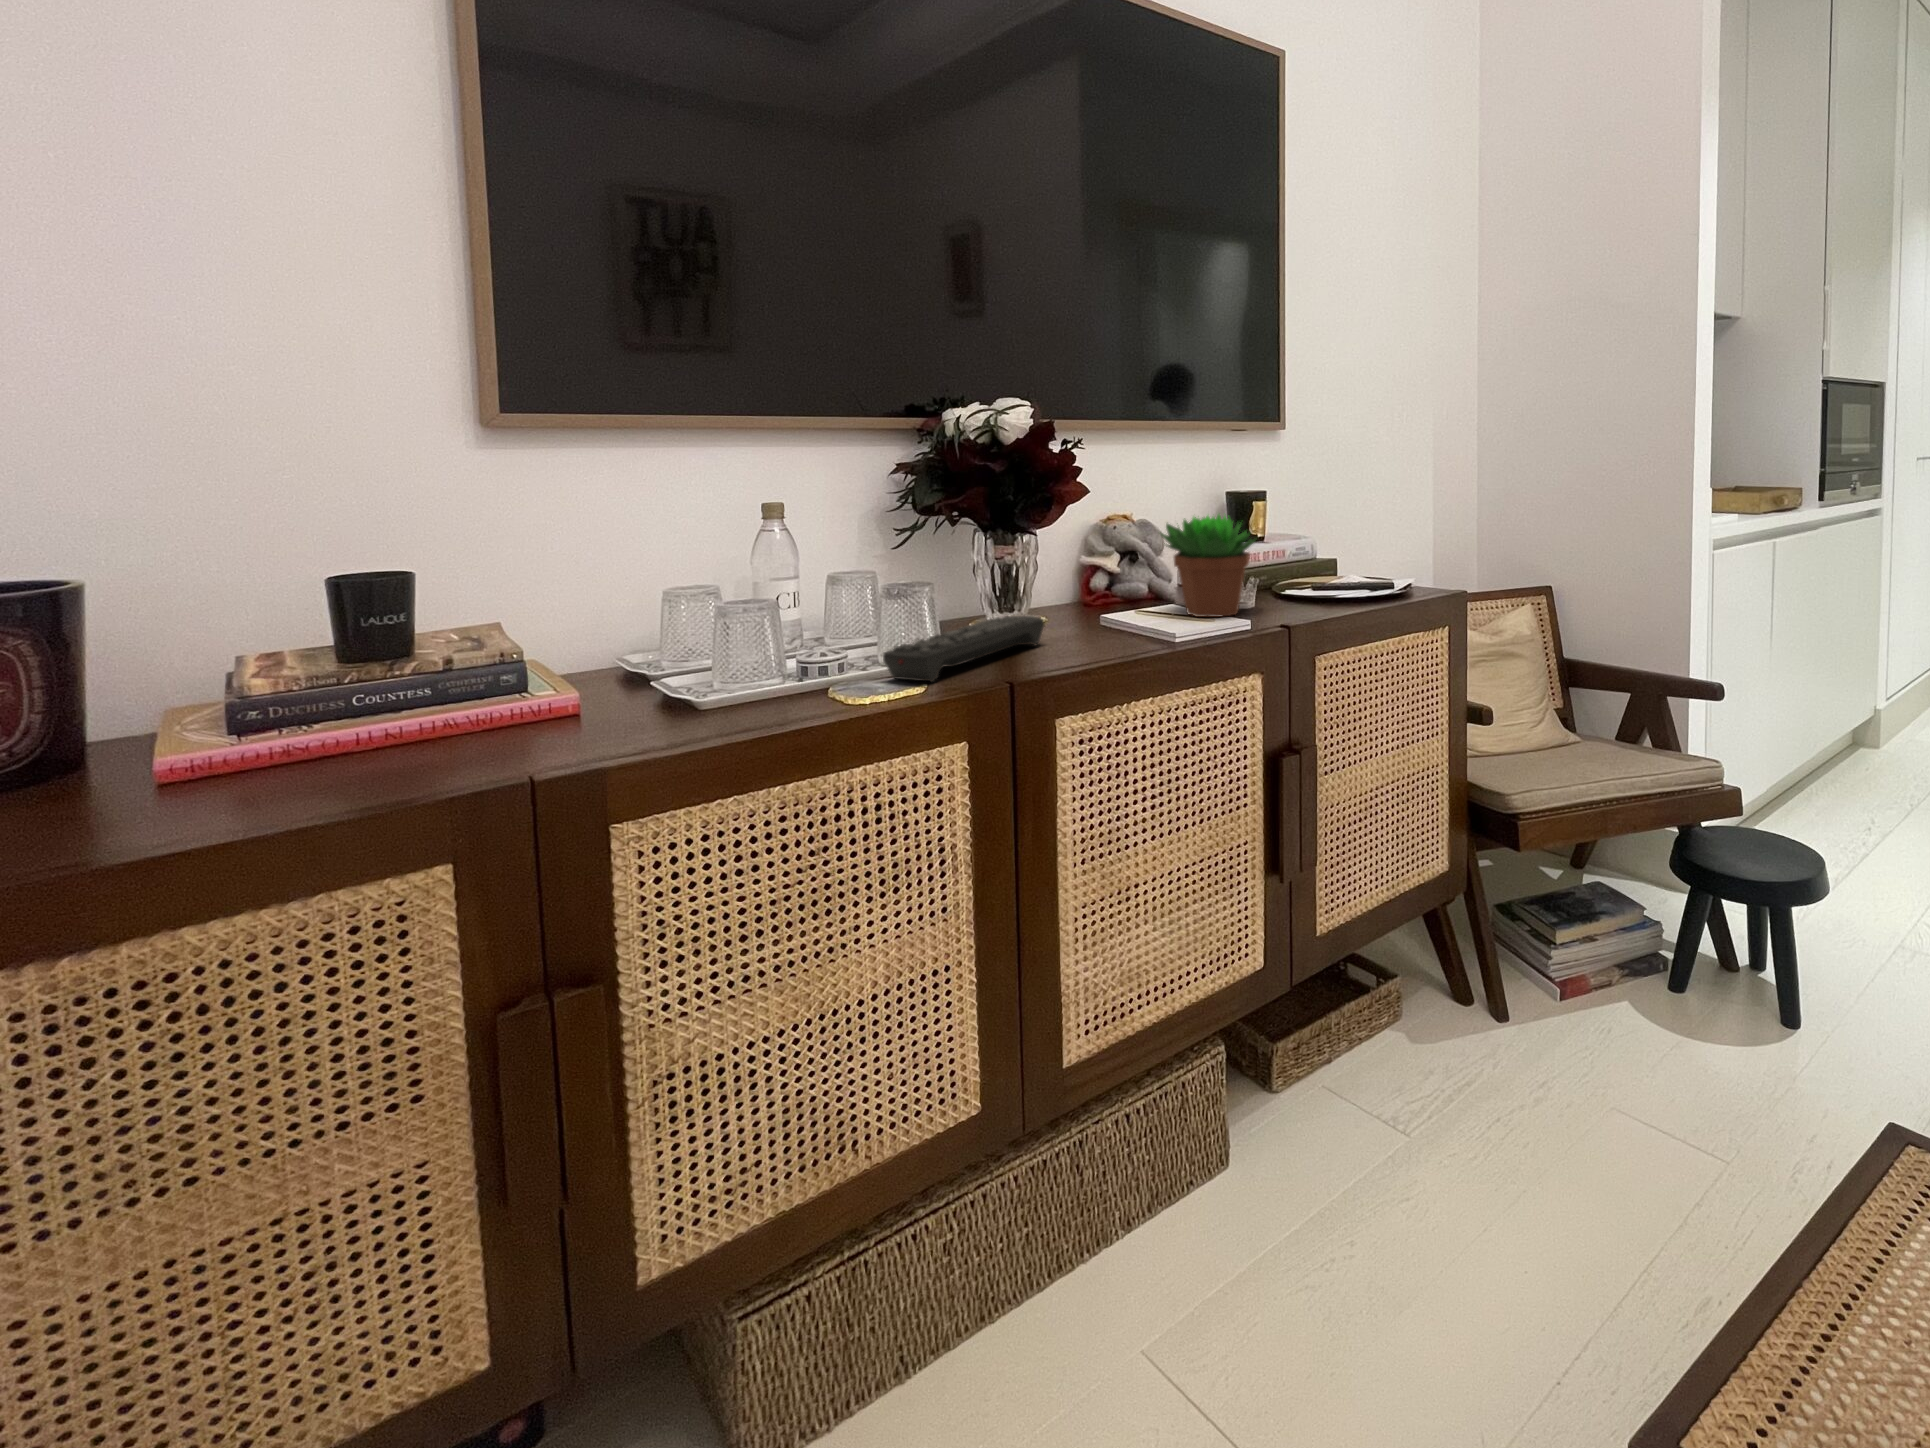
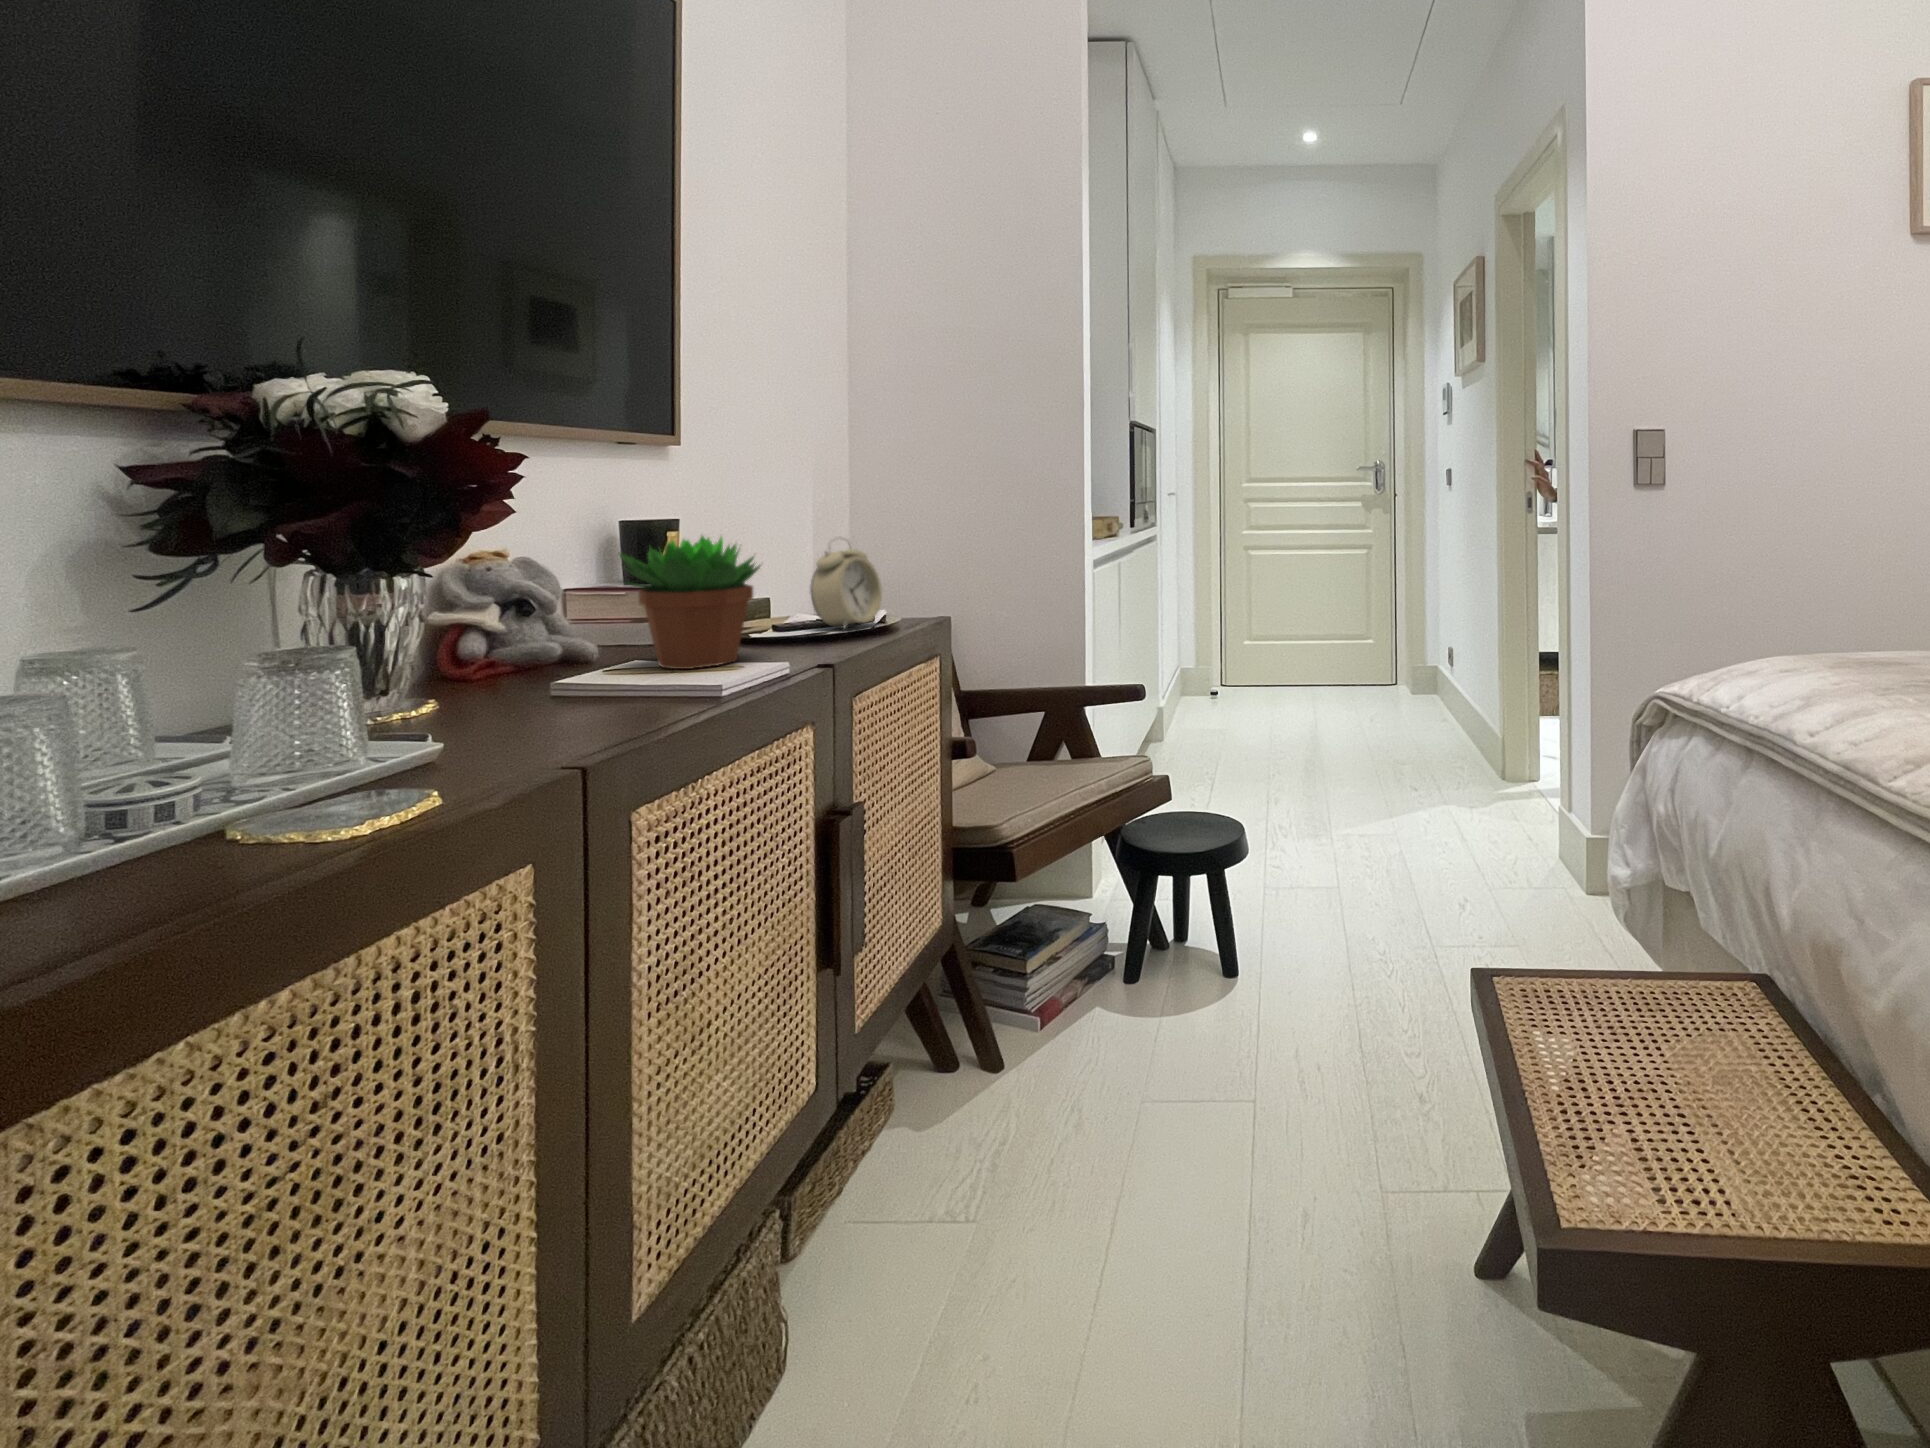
alarm clock: none [1337,514,1401,595] -> present [810,538,882,628]
remote control: present [883,616,1045,682] -> none [333,684,525,797]

